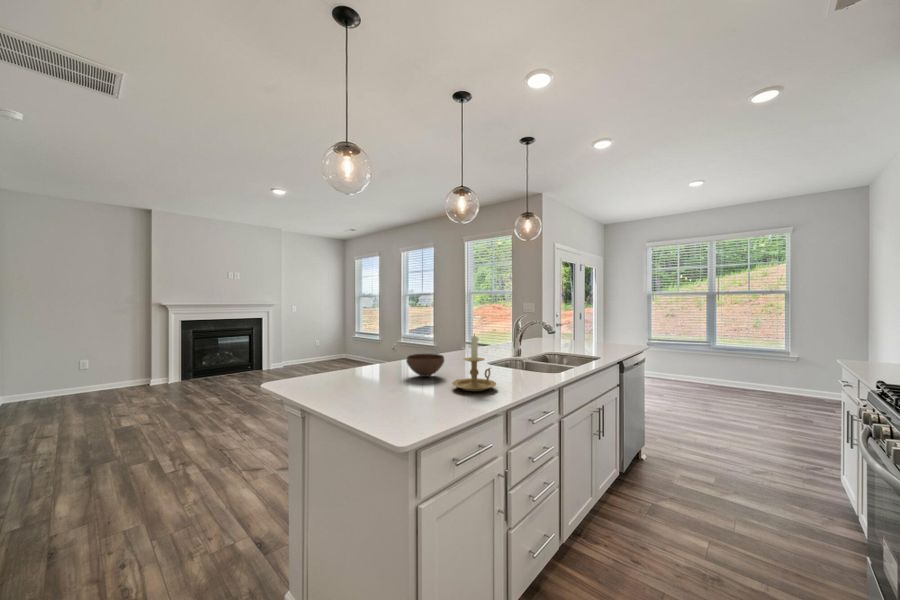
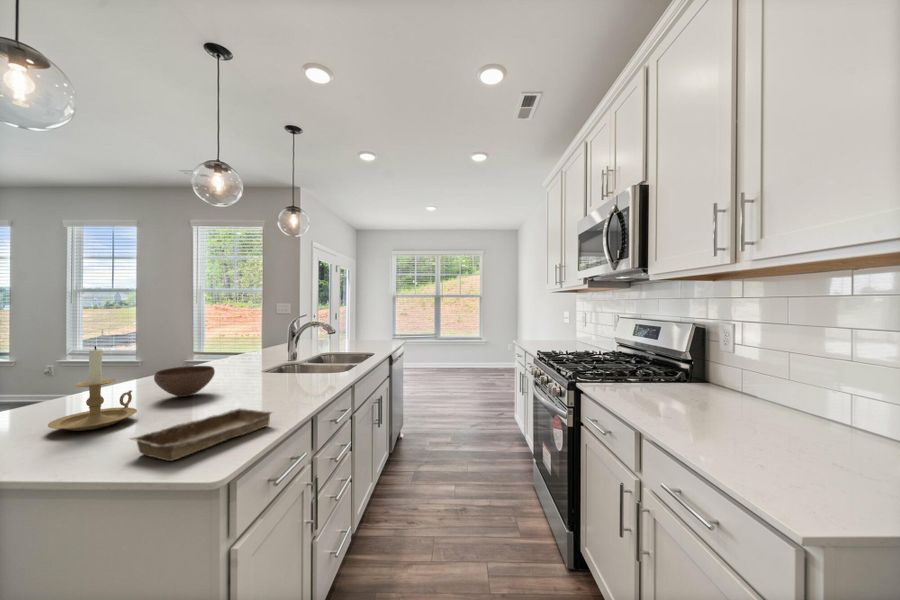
candle holder: present [452,334,496,391] -> present [48,346,137,431]
tray: none [368,393,464,423] -> present [131,408,272,461]

